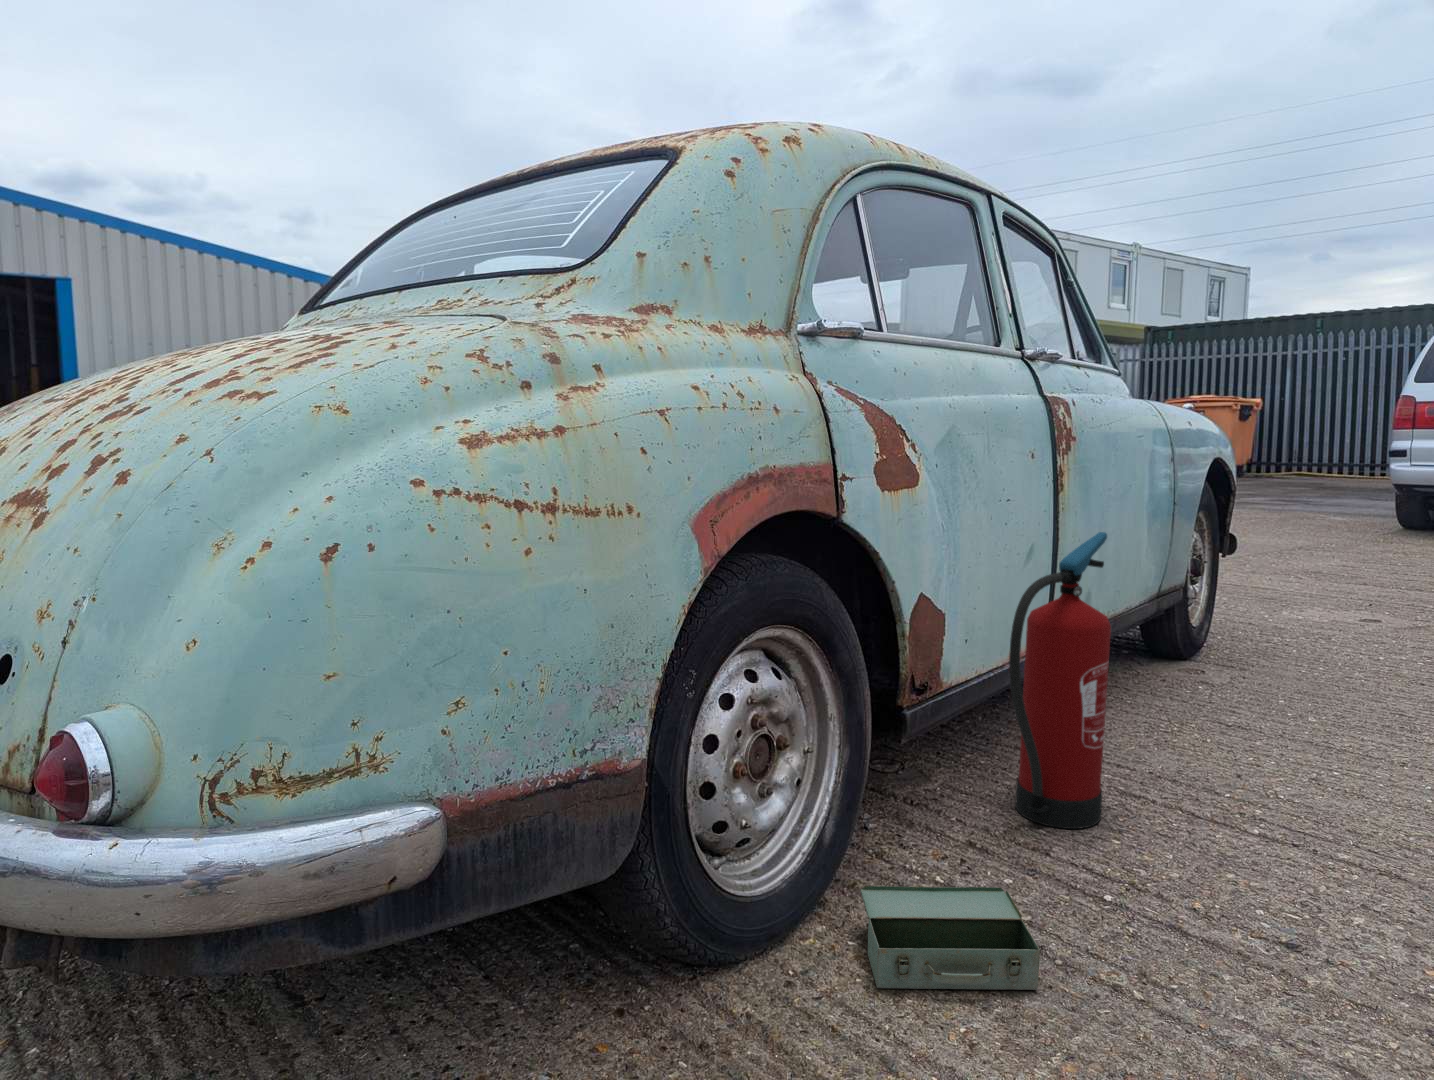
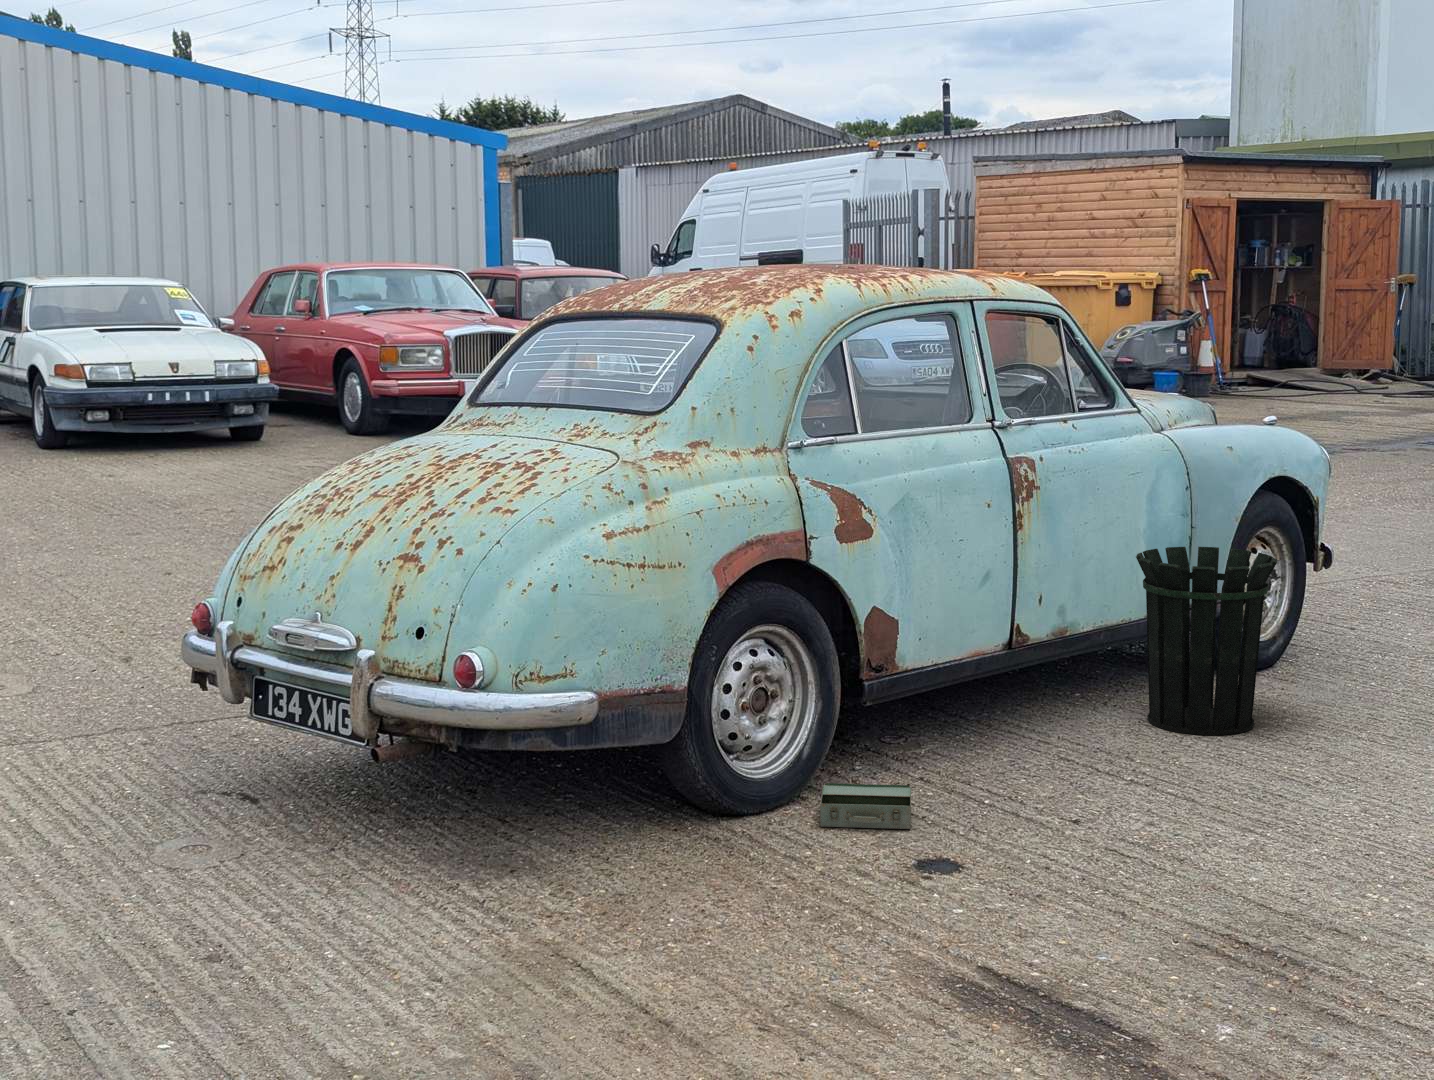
waste bin: none [1152,520,1340,745] -> present [1136,547,1277,735]
fire extinguisher: present [1009,532,1111,829] -> none [940,564,1038,774]

